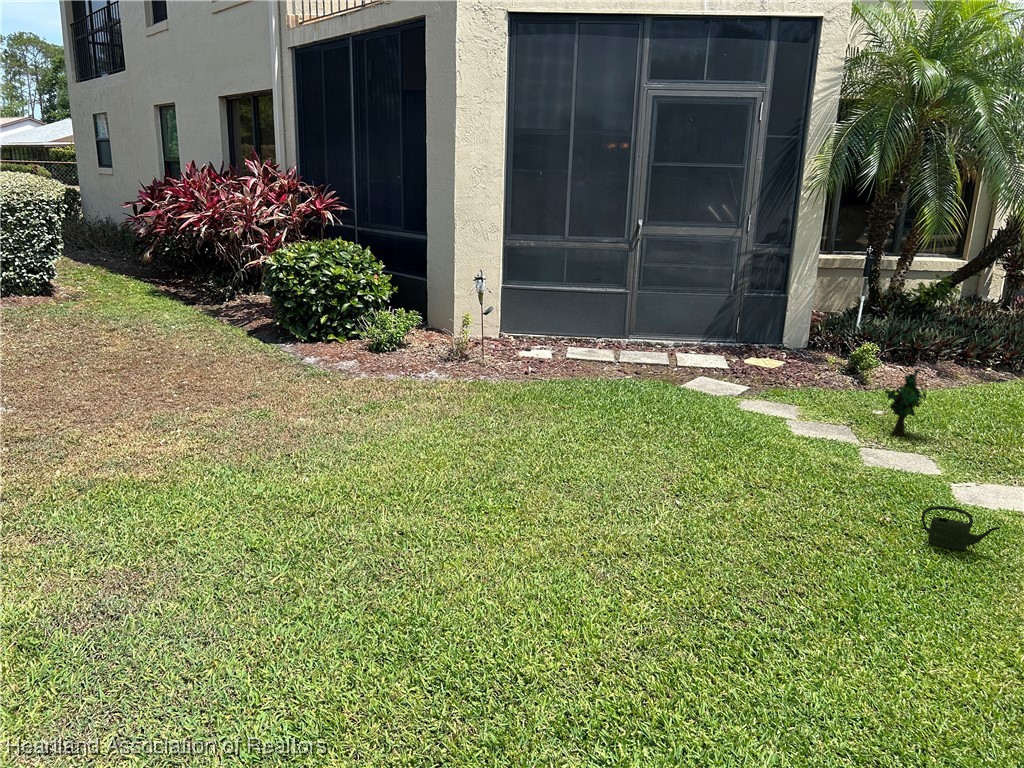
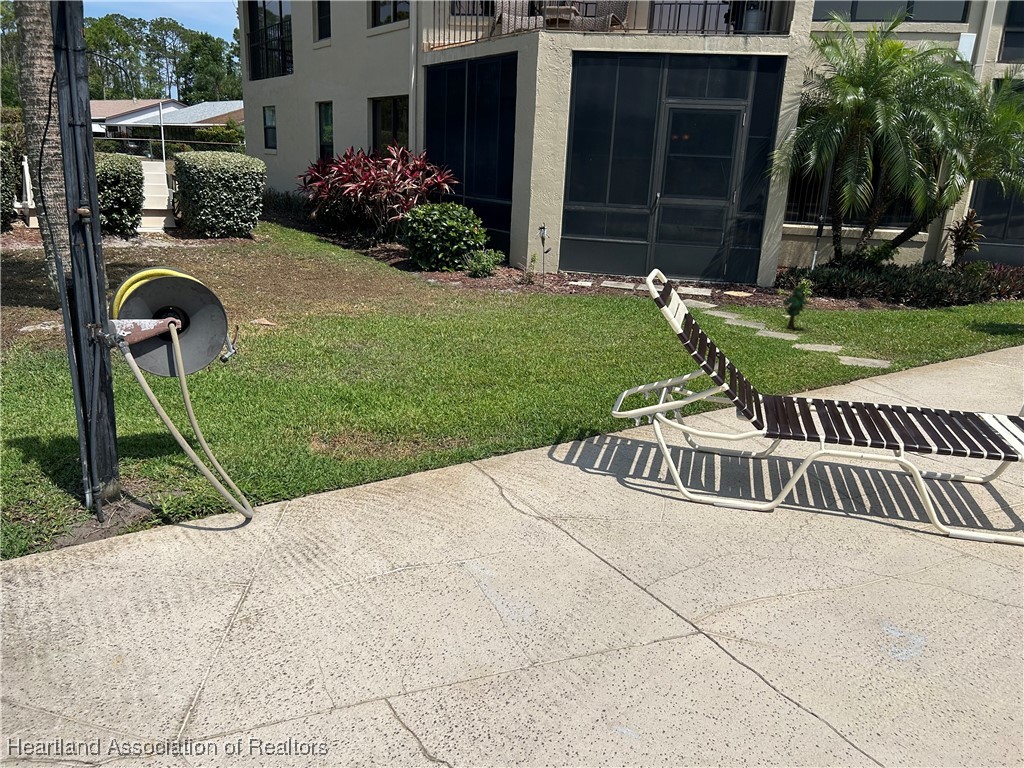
watering can: present [921,506,1000,550] -> none [751,340,786,363]

